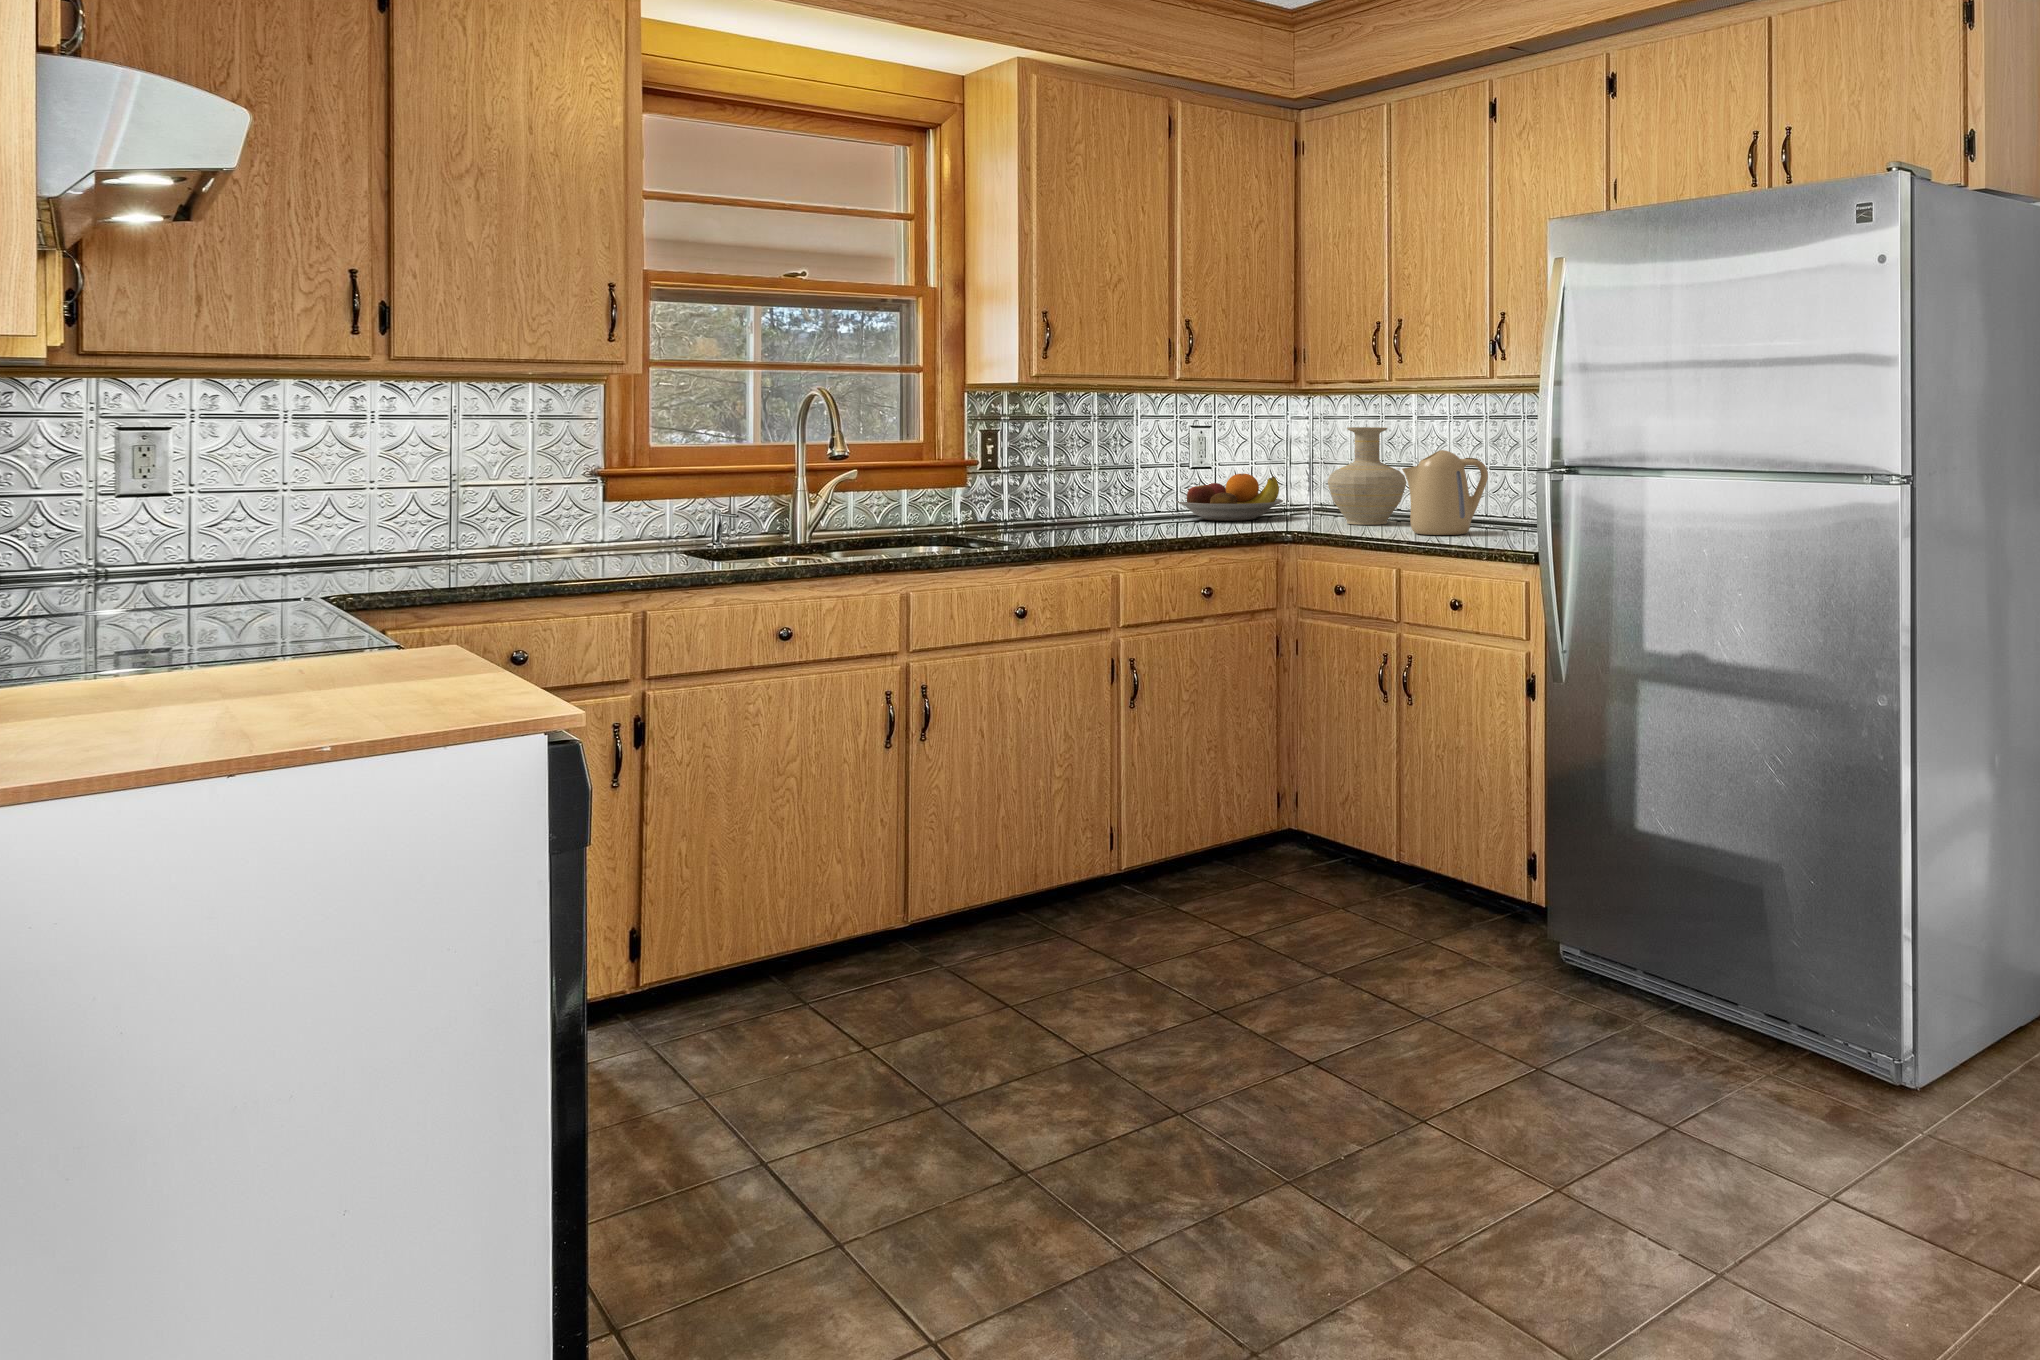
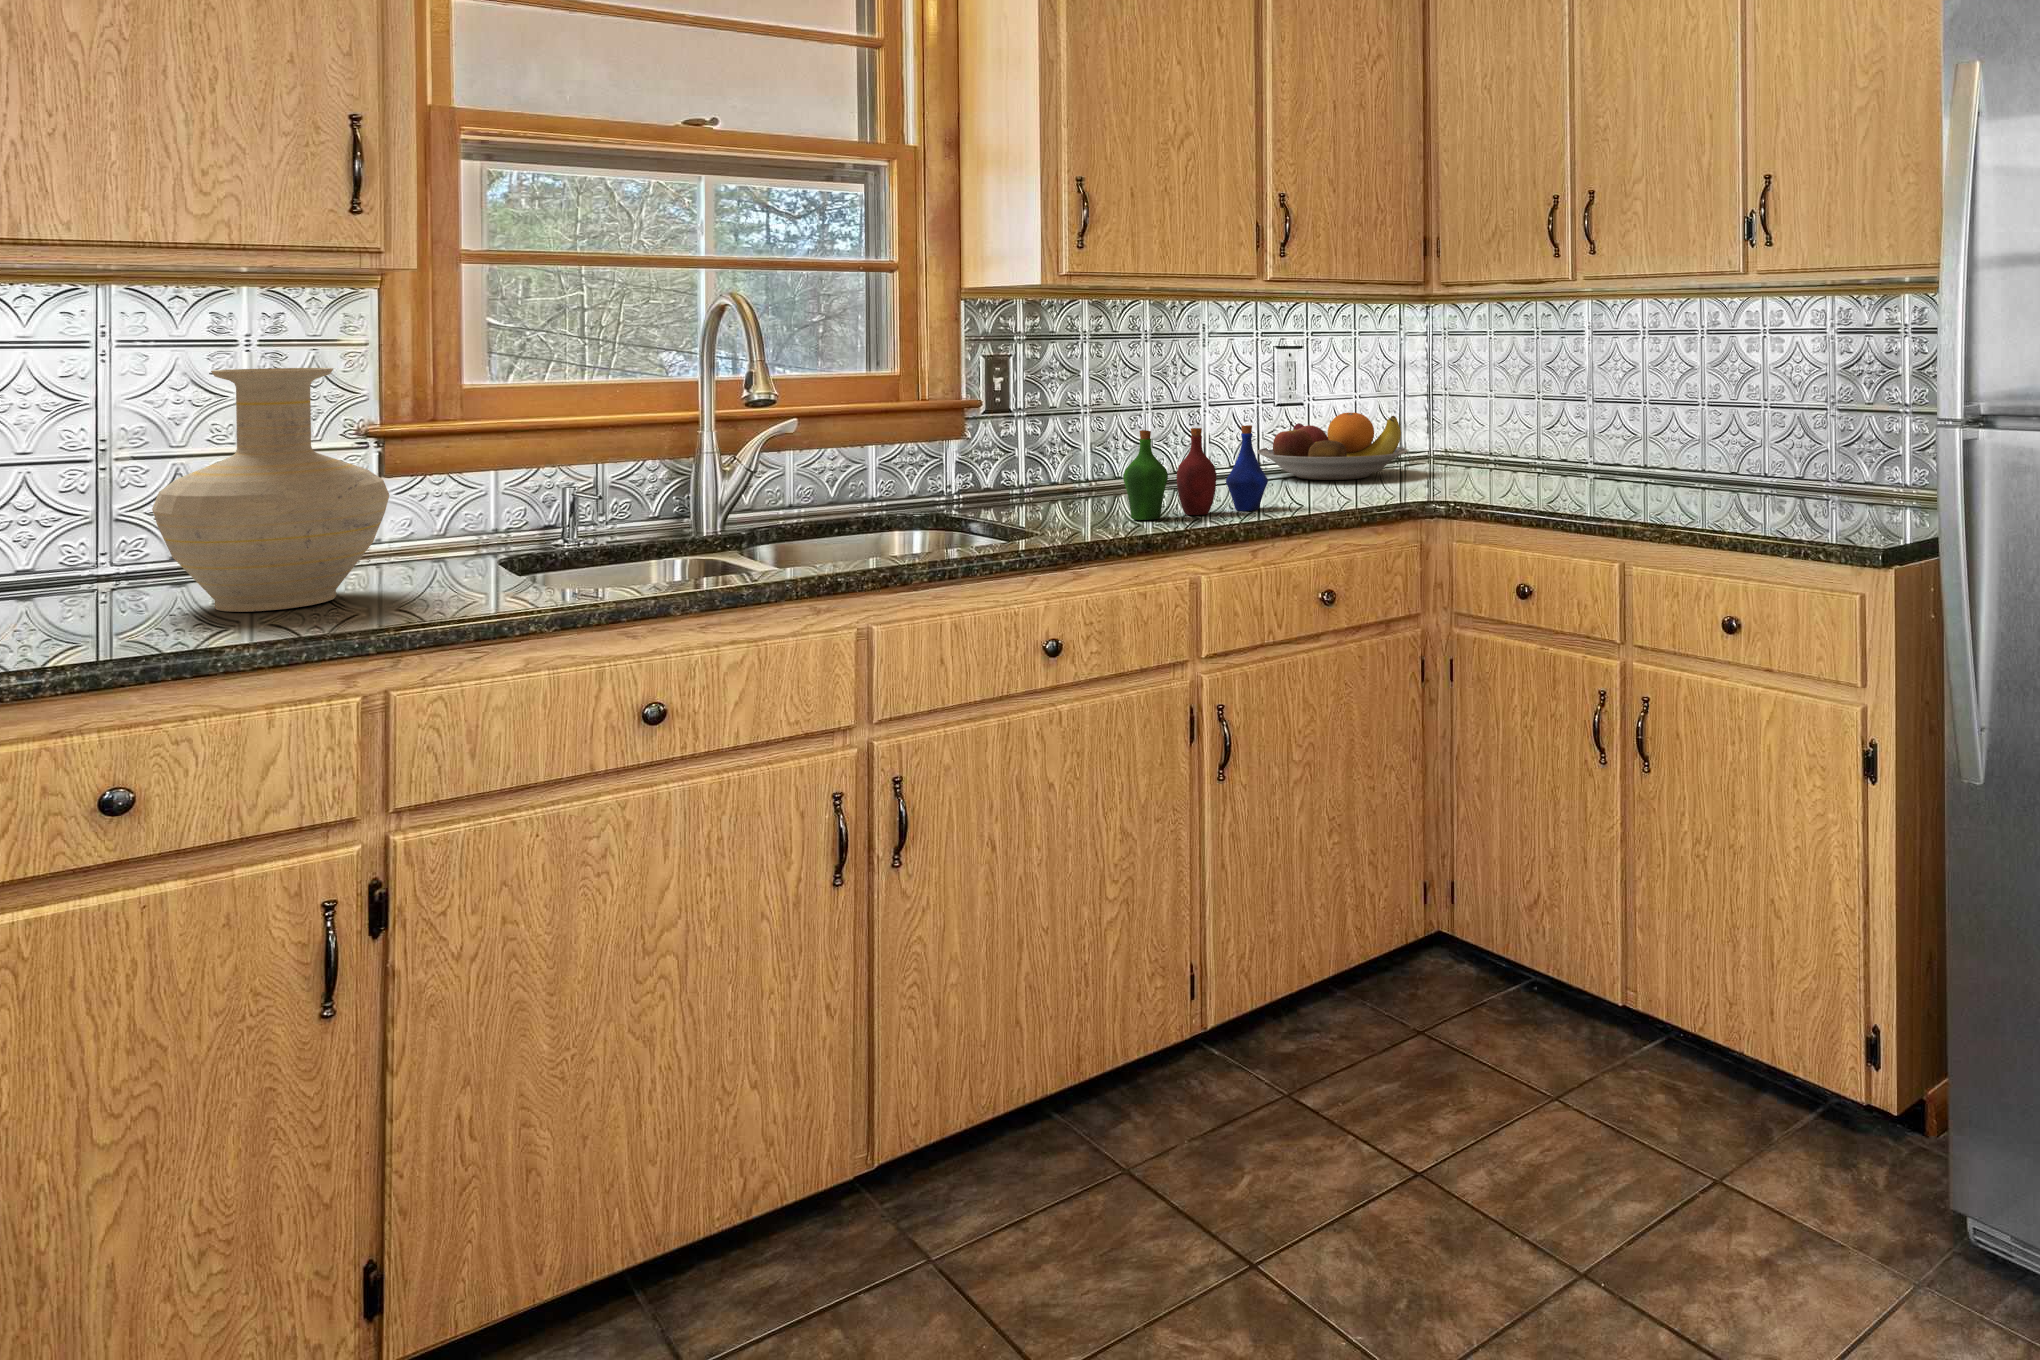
vase: present [1328,427,1406,525] -> present [152,368,389,612]
kettle: present [1402,450,1488,535] -> none [1610,380,1738,508]
bottle: none [1073,478,1172,539] -> present [1123,425,1268,520]

